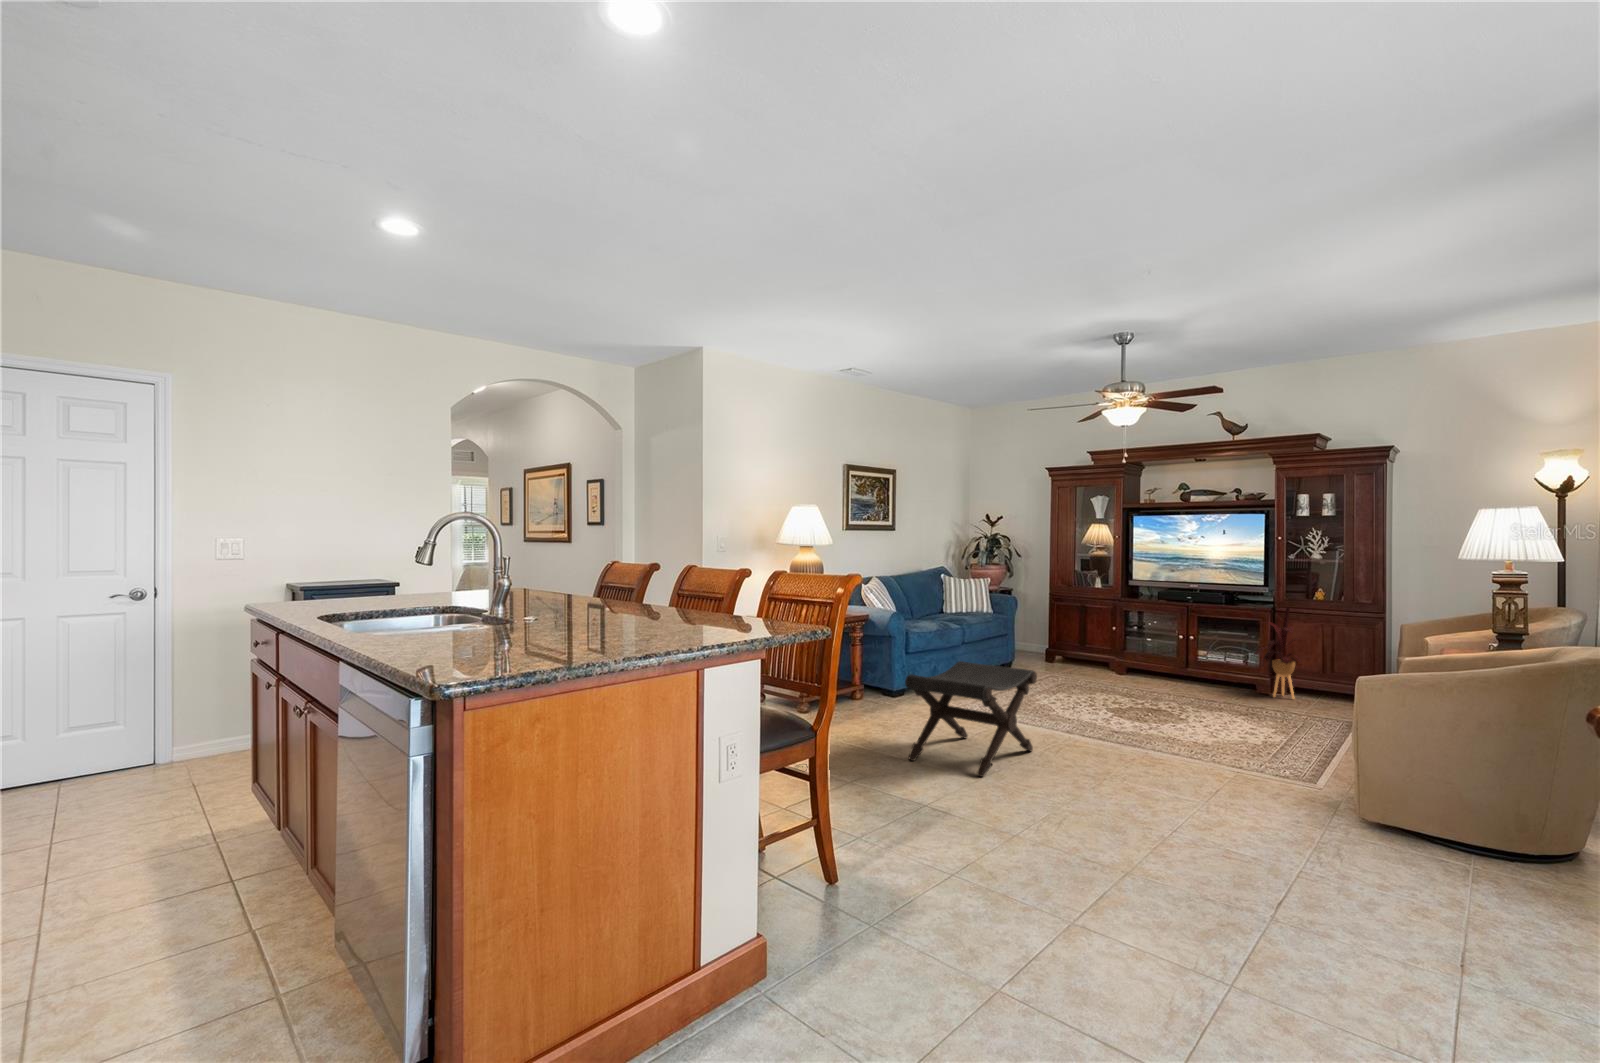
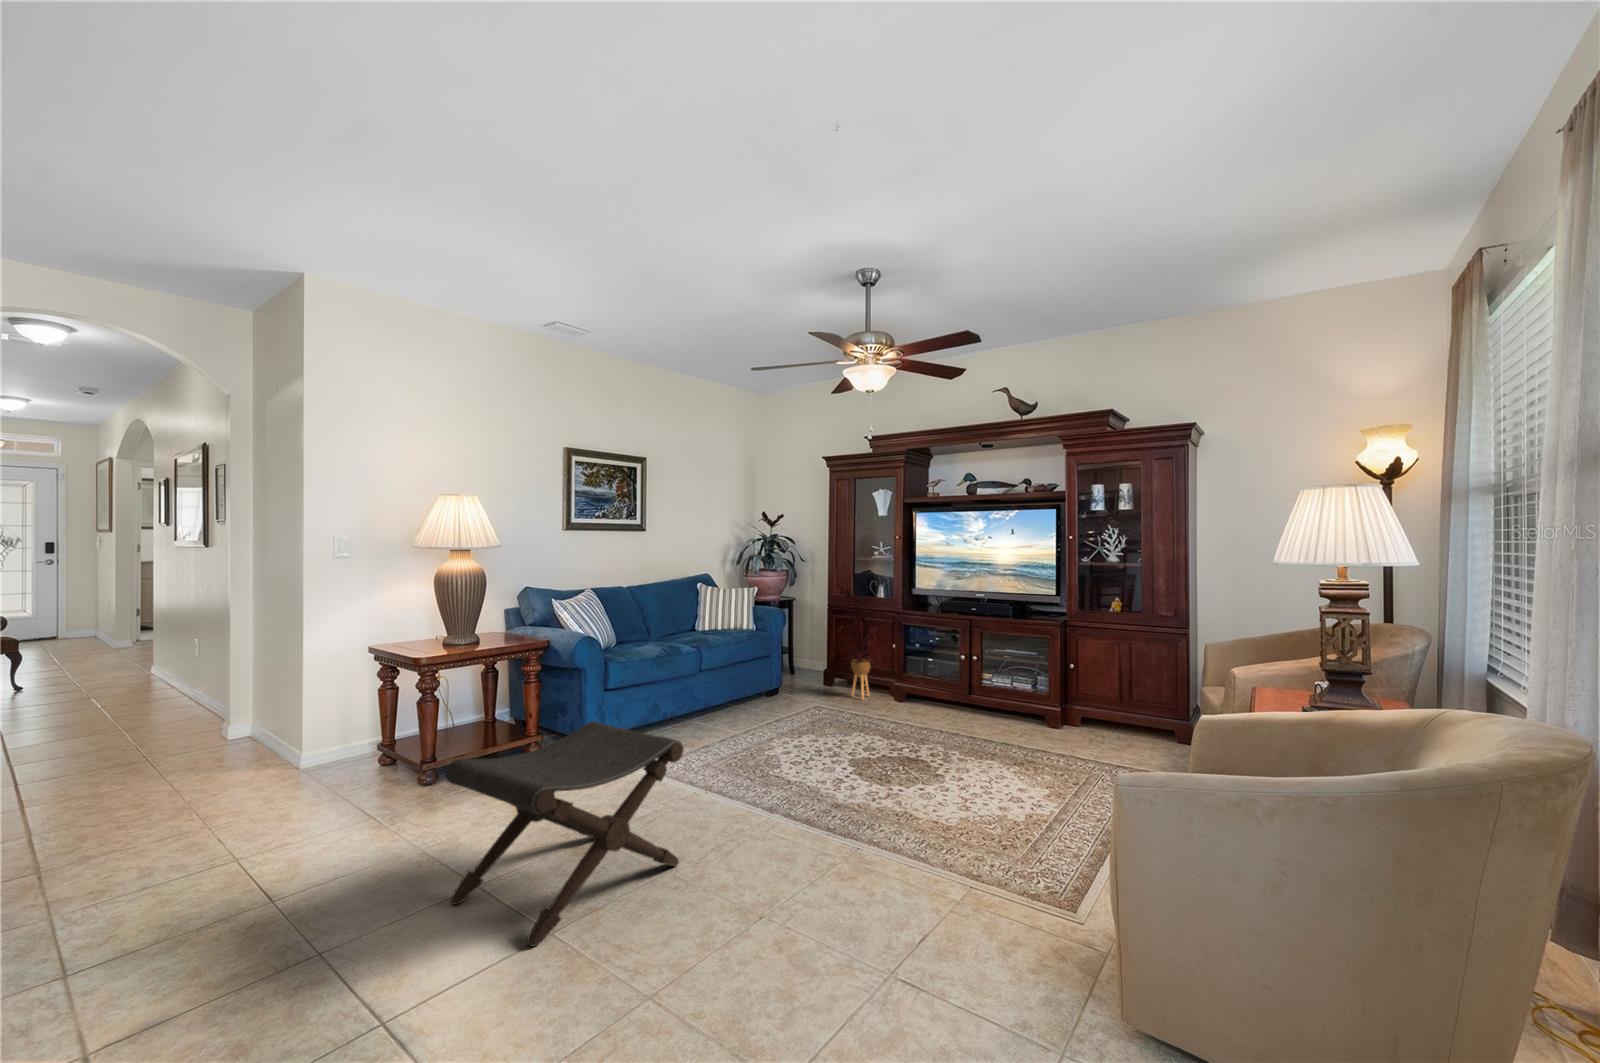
house plant: present [1255,607,1301,699] -> present [839,605,877,699]

